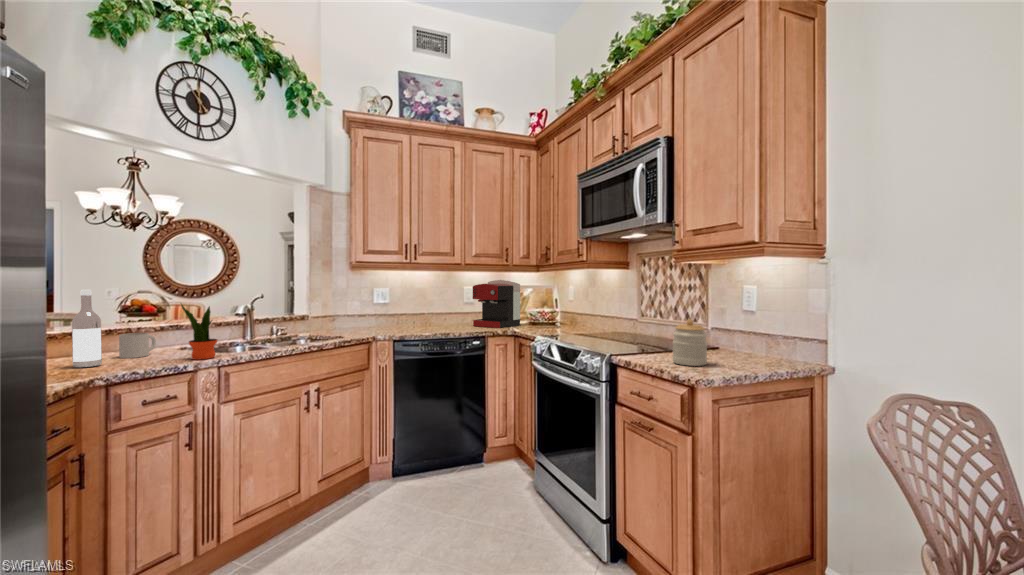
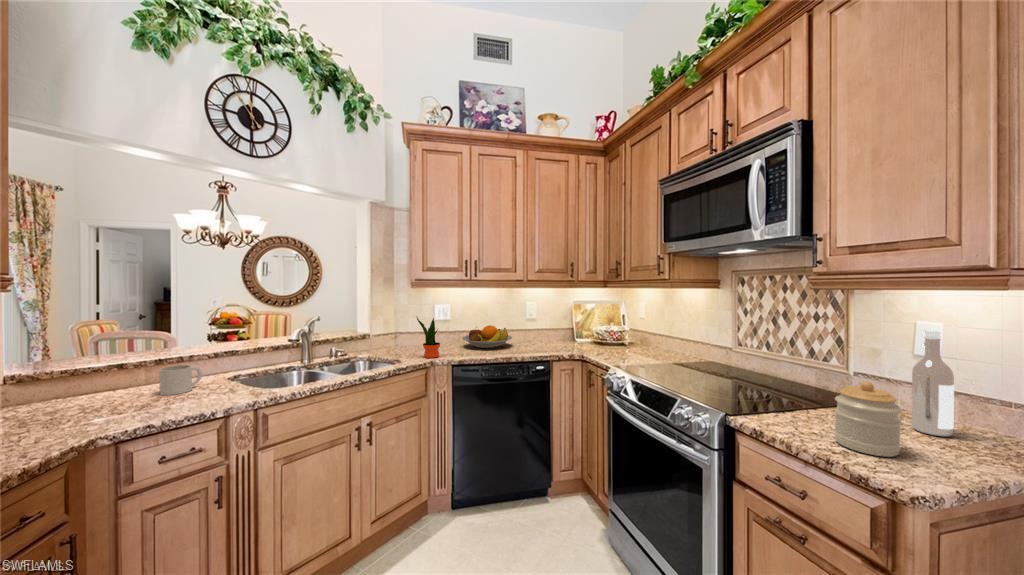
coffee maker: present [473,280,520,328] -> none [535,296,586,349]
wine bottle: present [72,290,102,368] -> present [912,331,954,437]
potted plant: present [181,304,217,360] -> present [416,316,440,358]
fruit bowl: none [402,308,451,329] -> present [462,325,512,348]

